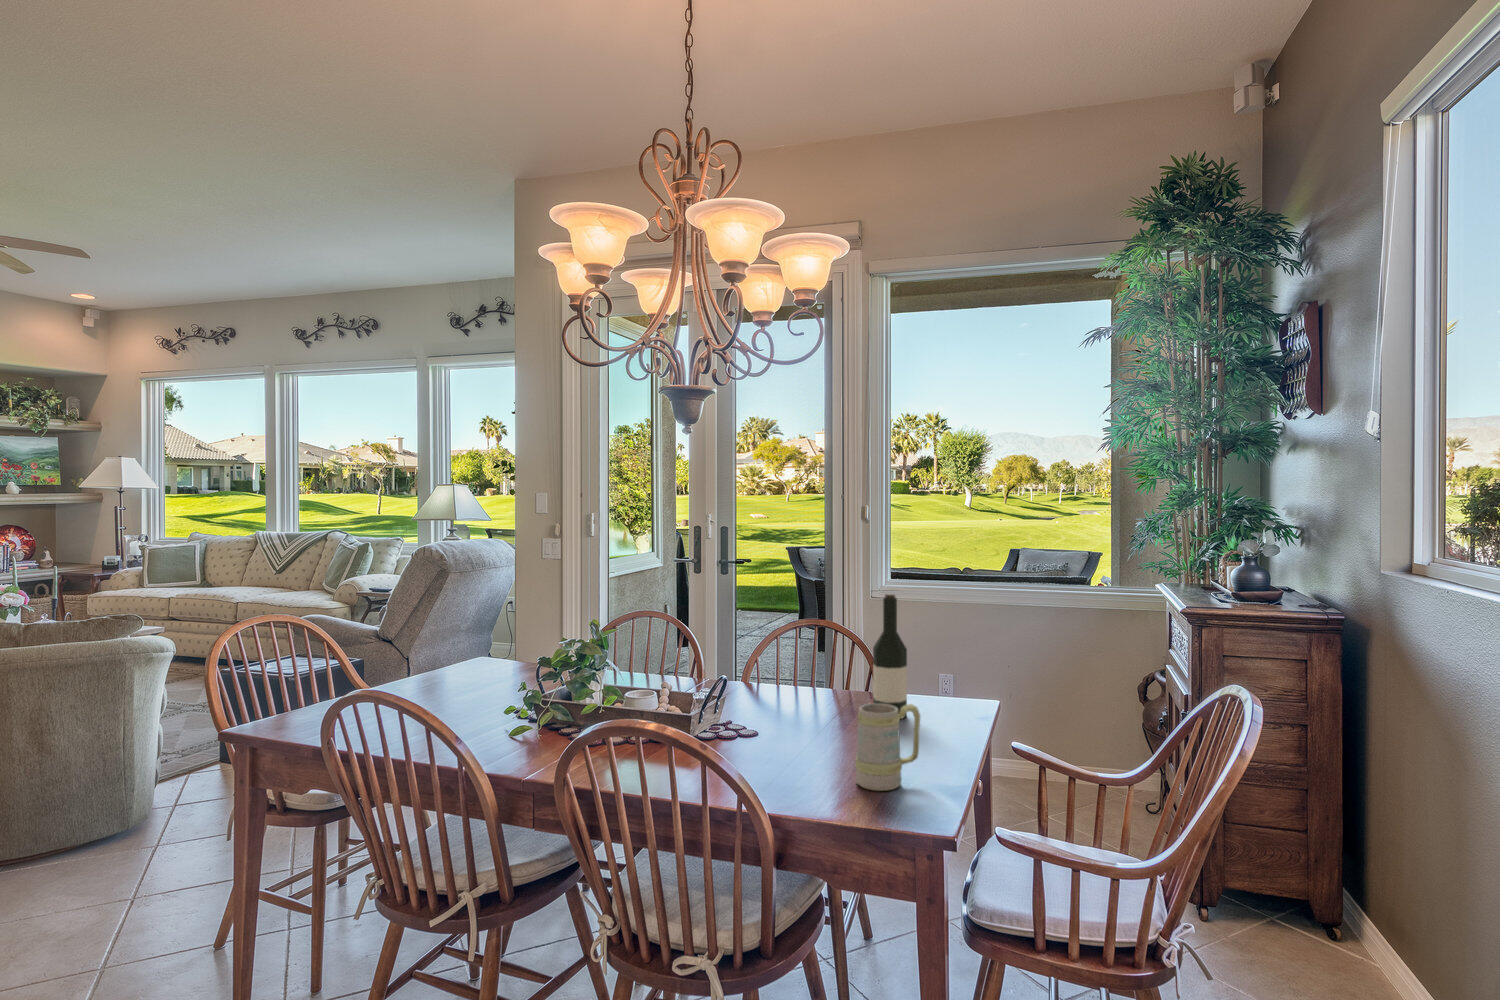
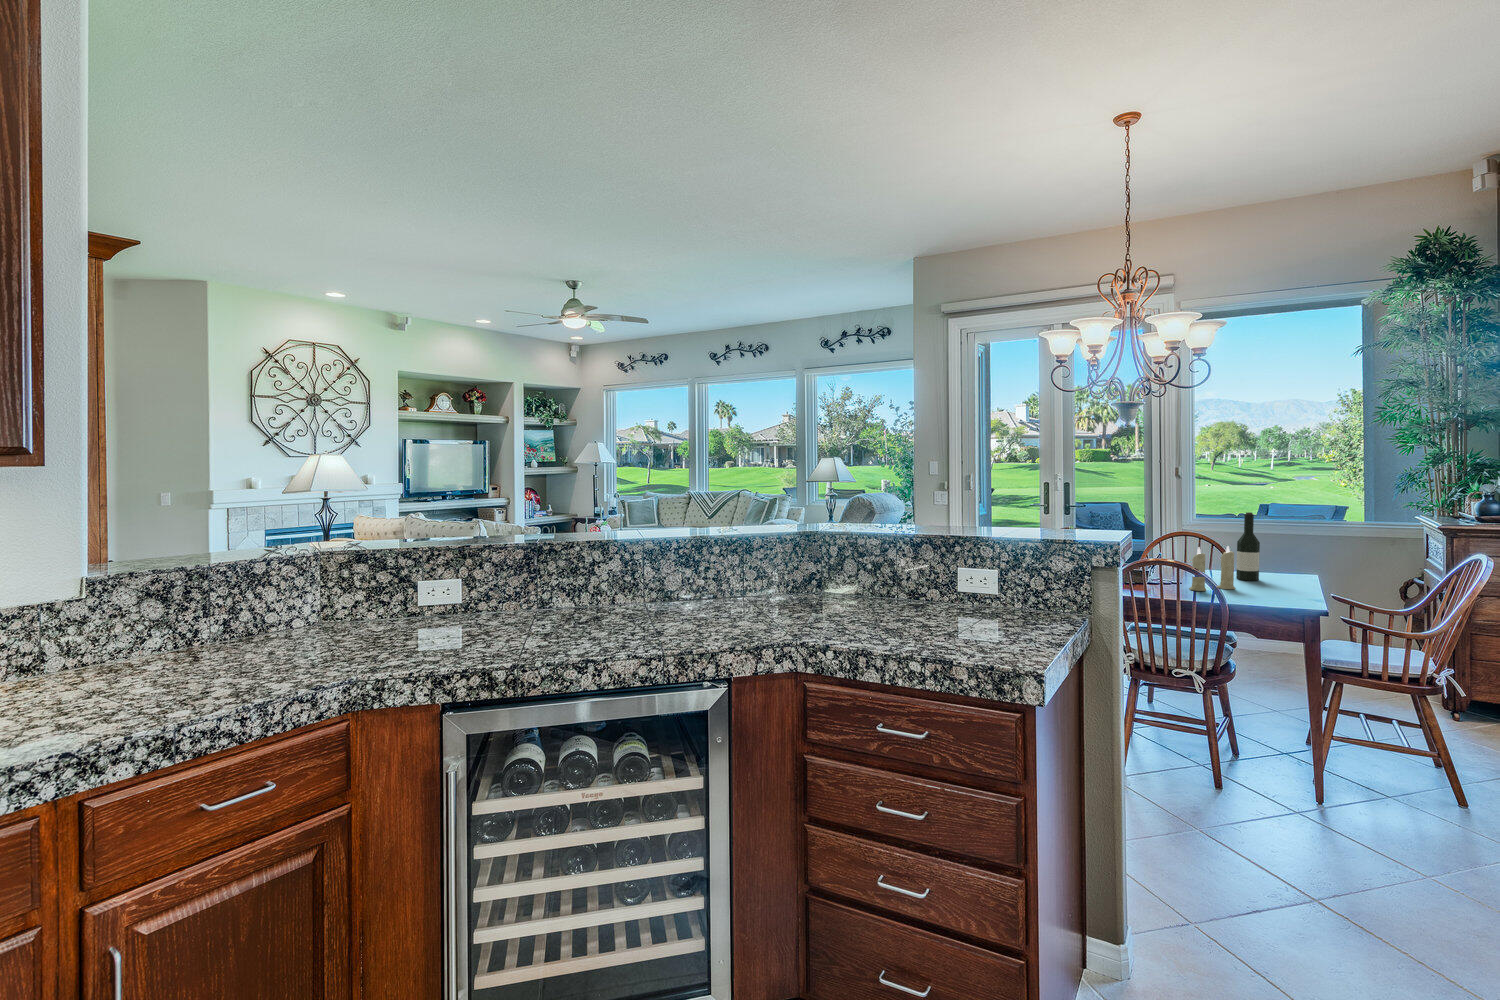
candle: none [761,660,847,759] -> present [1189,546,1235,591]
mug: present [855,704,920,791] -> none [1255,561,1293,602]

